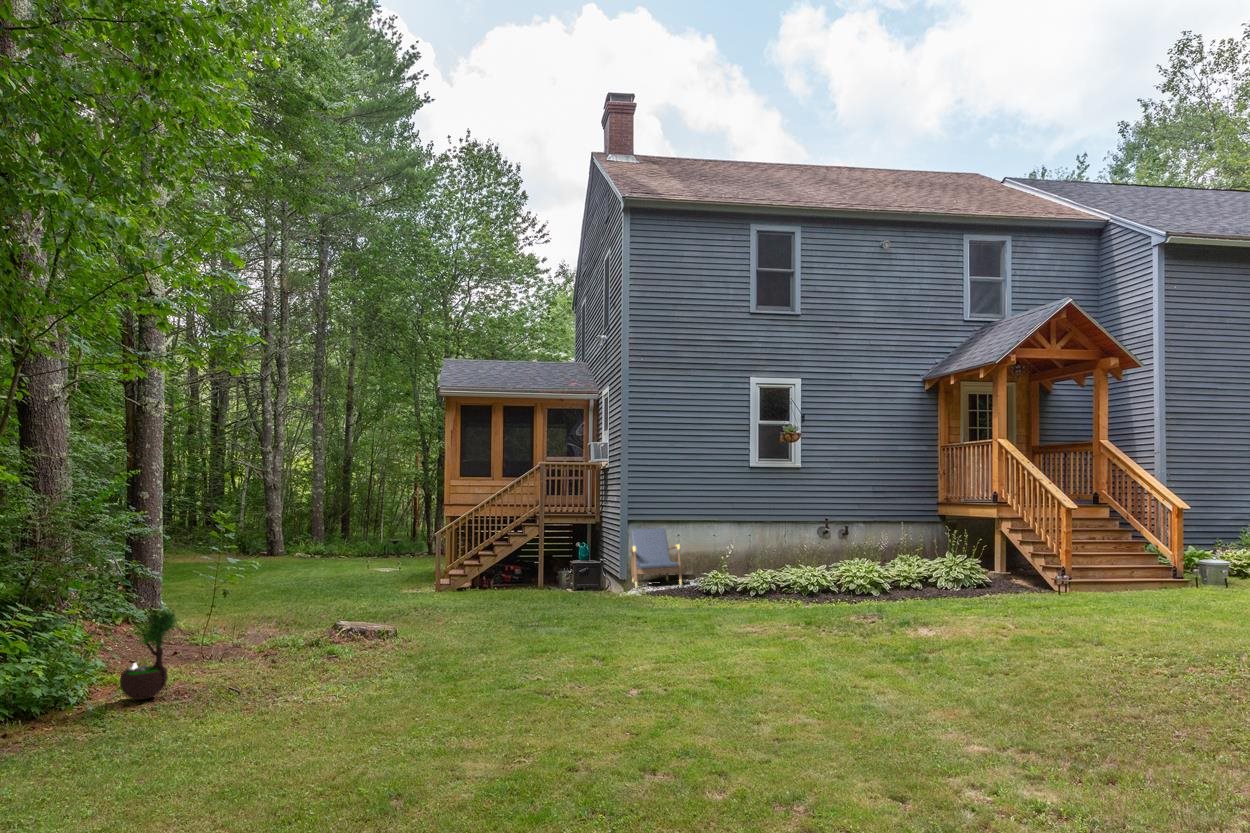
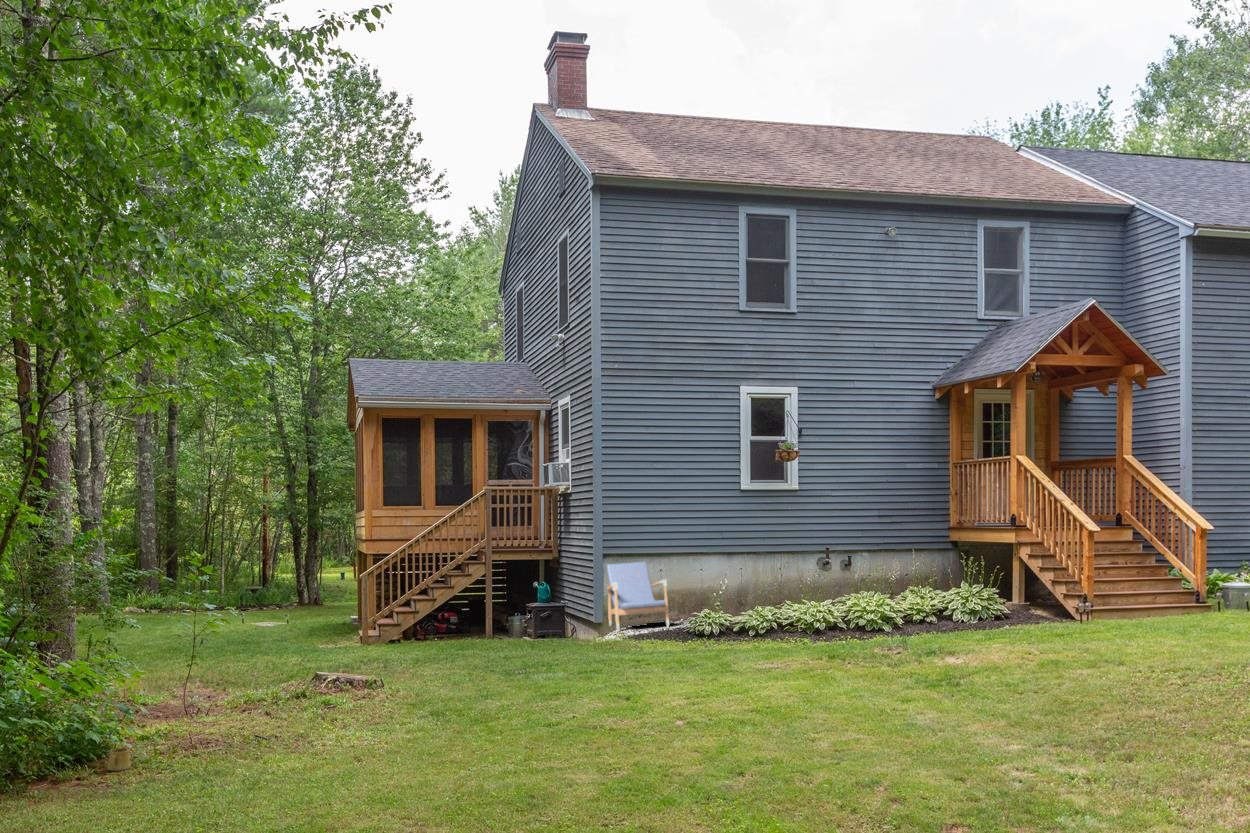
potted tree: present [120,608,177,700] -> none [135,647,197,751]
watering can: none [72,697,103,722] -> present [108,747,131,771]

